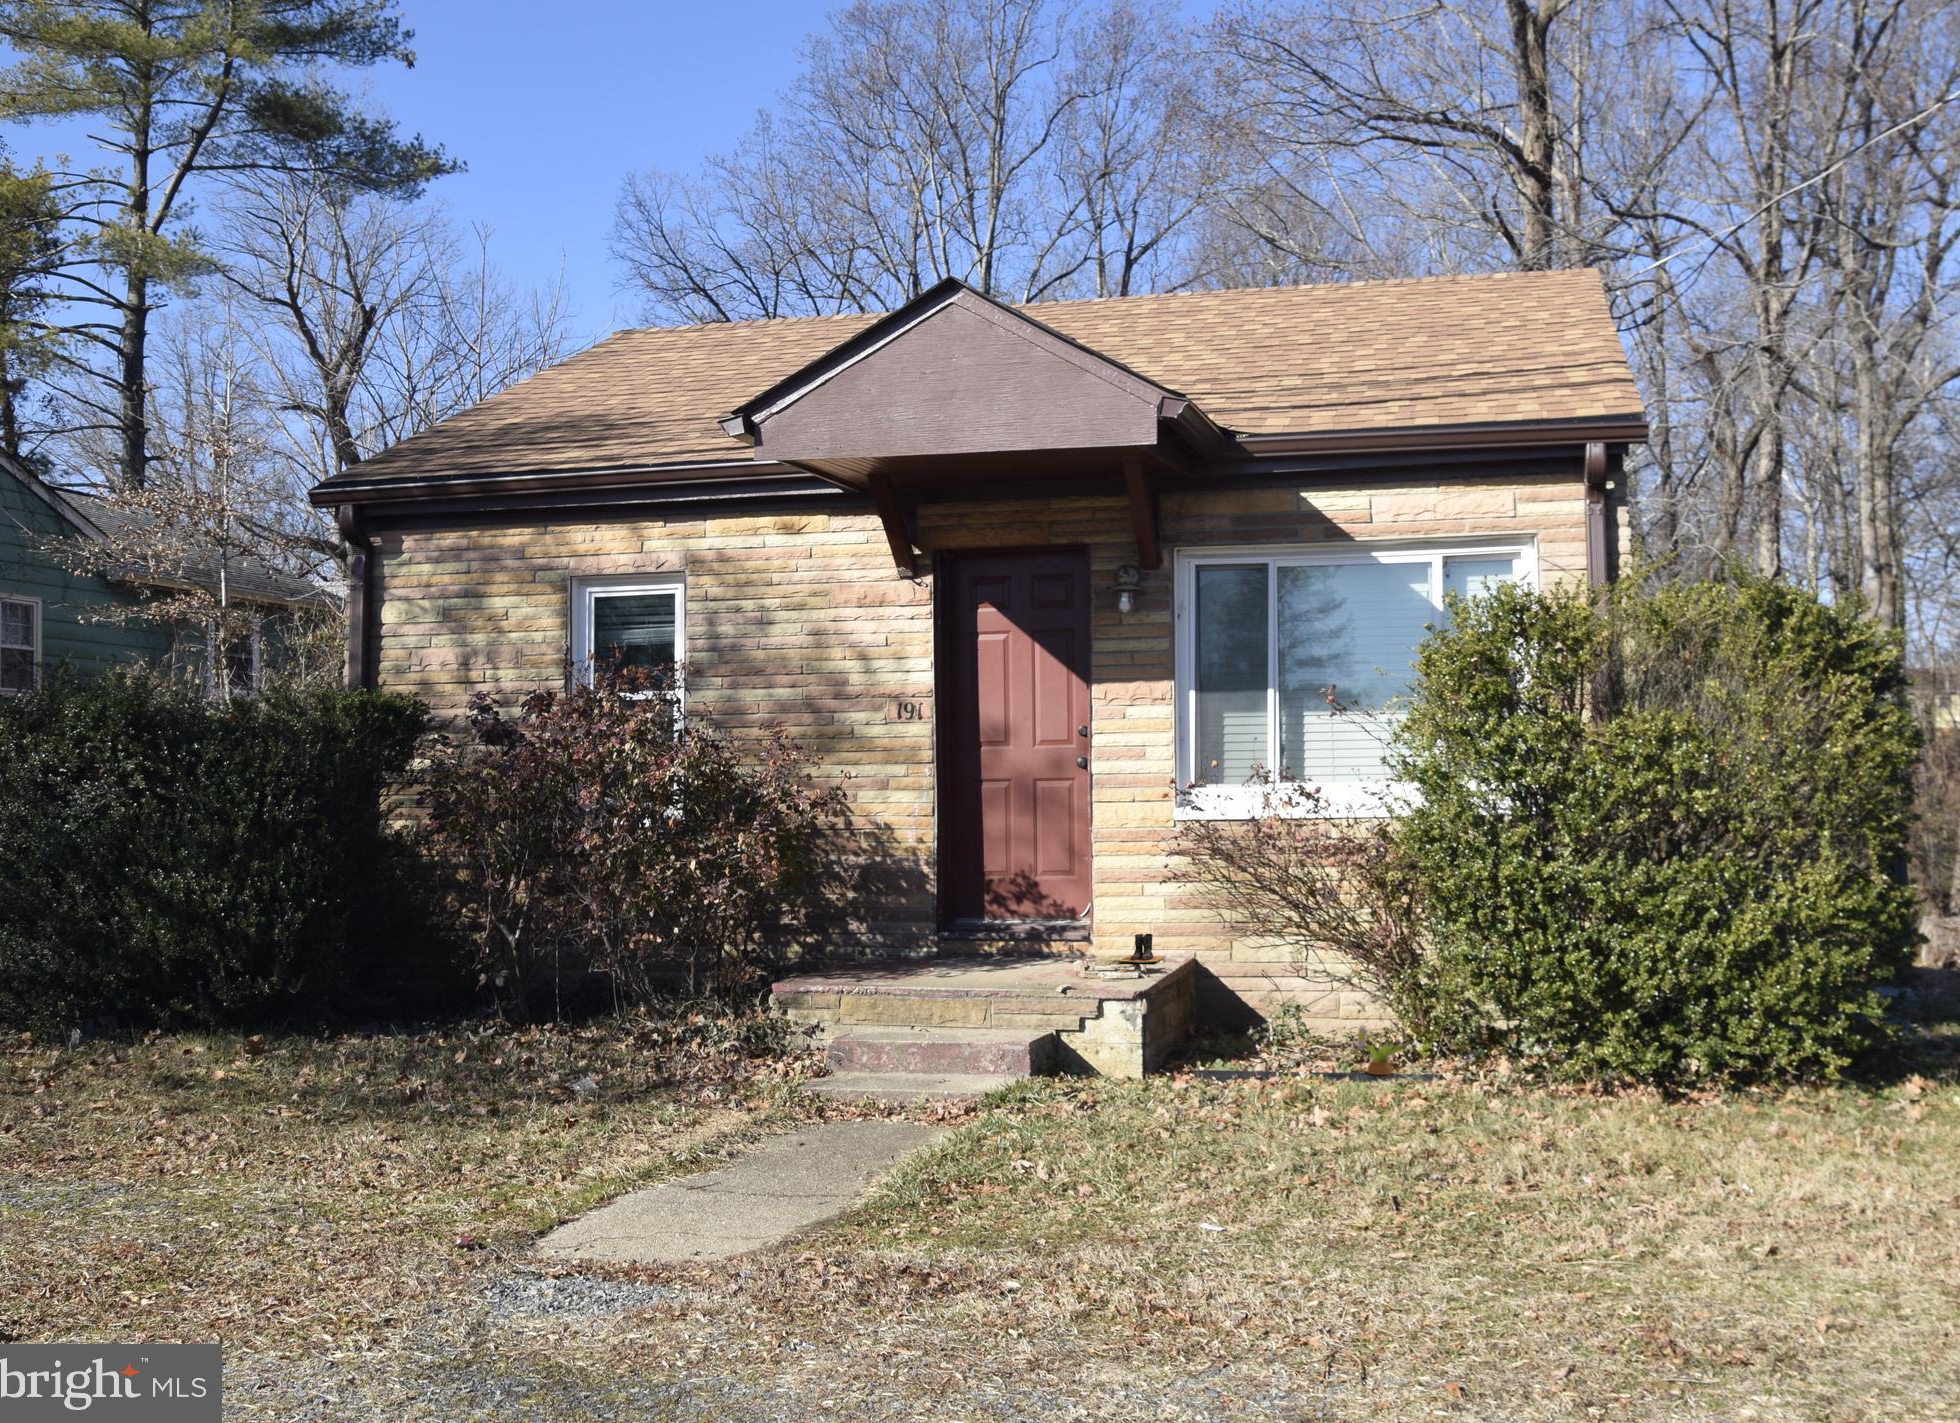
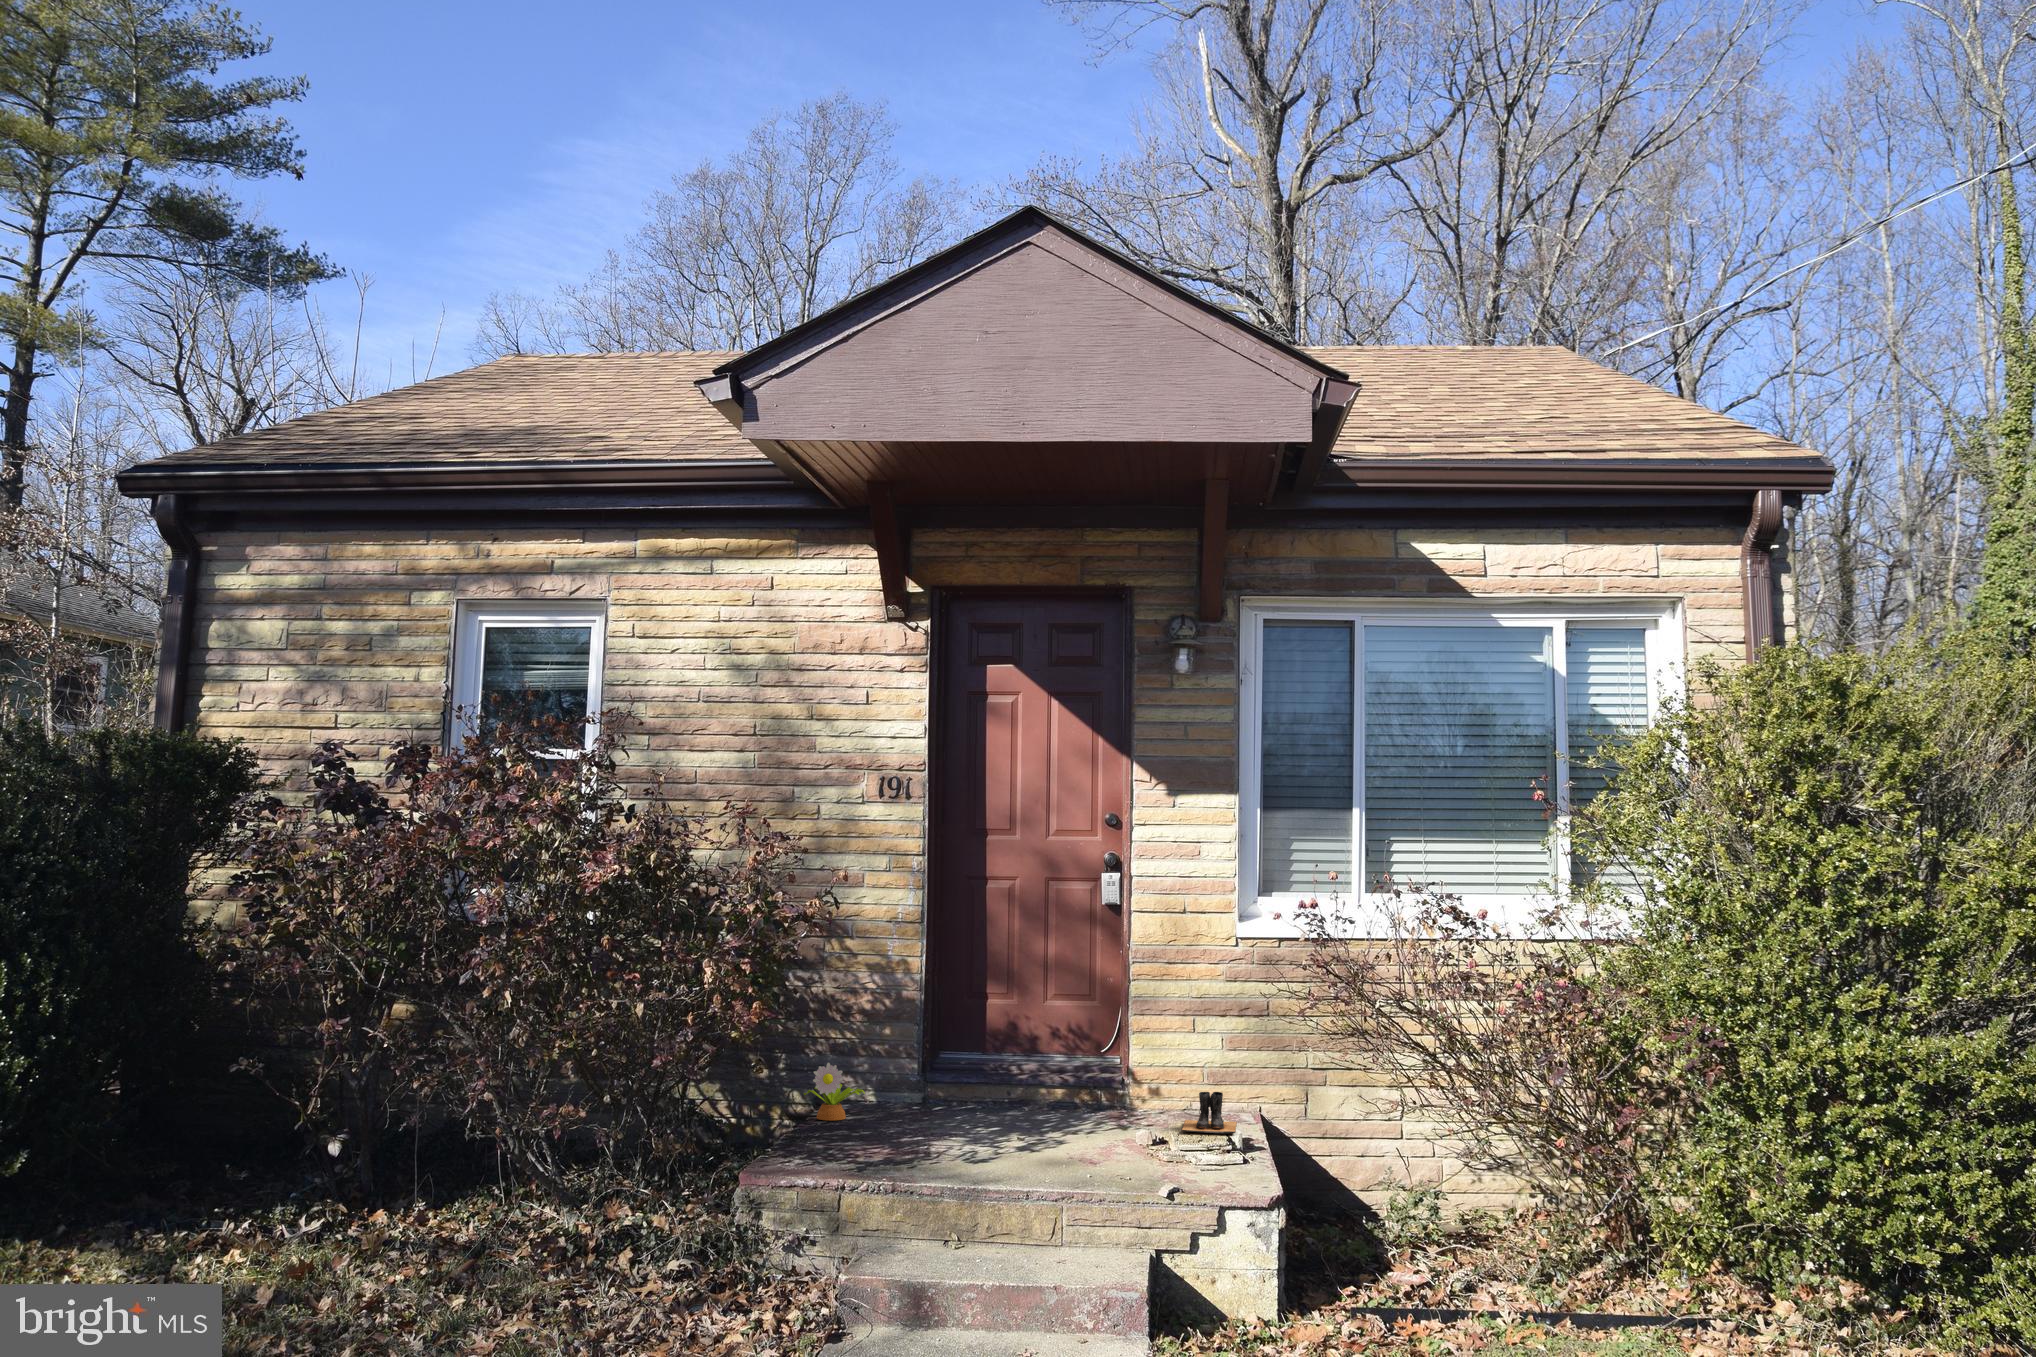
decorative plant: present [1358,1026,1404,1075] -> present [804,1063,865,1120]

